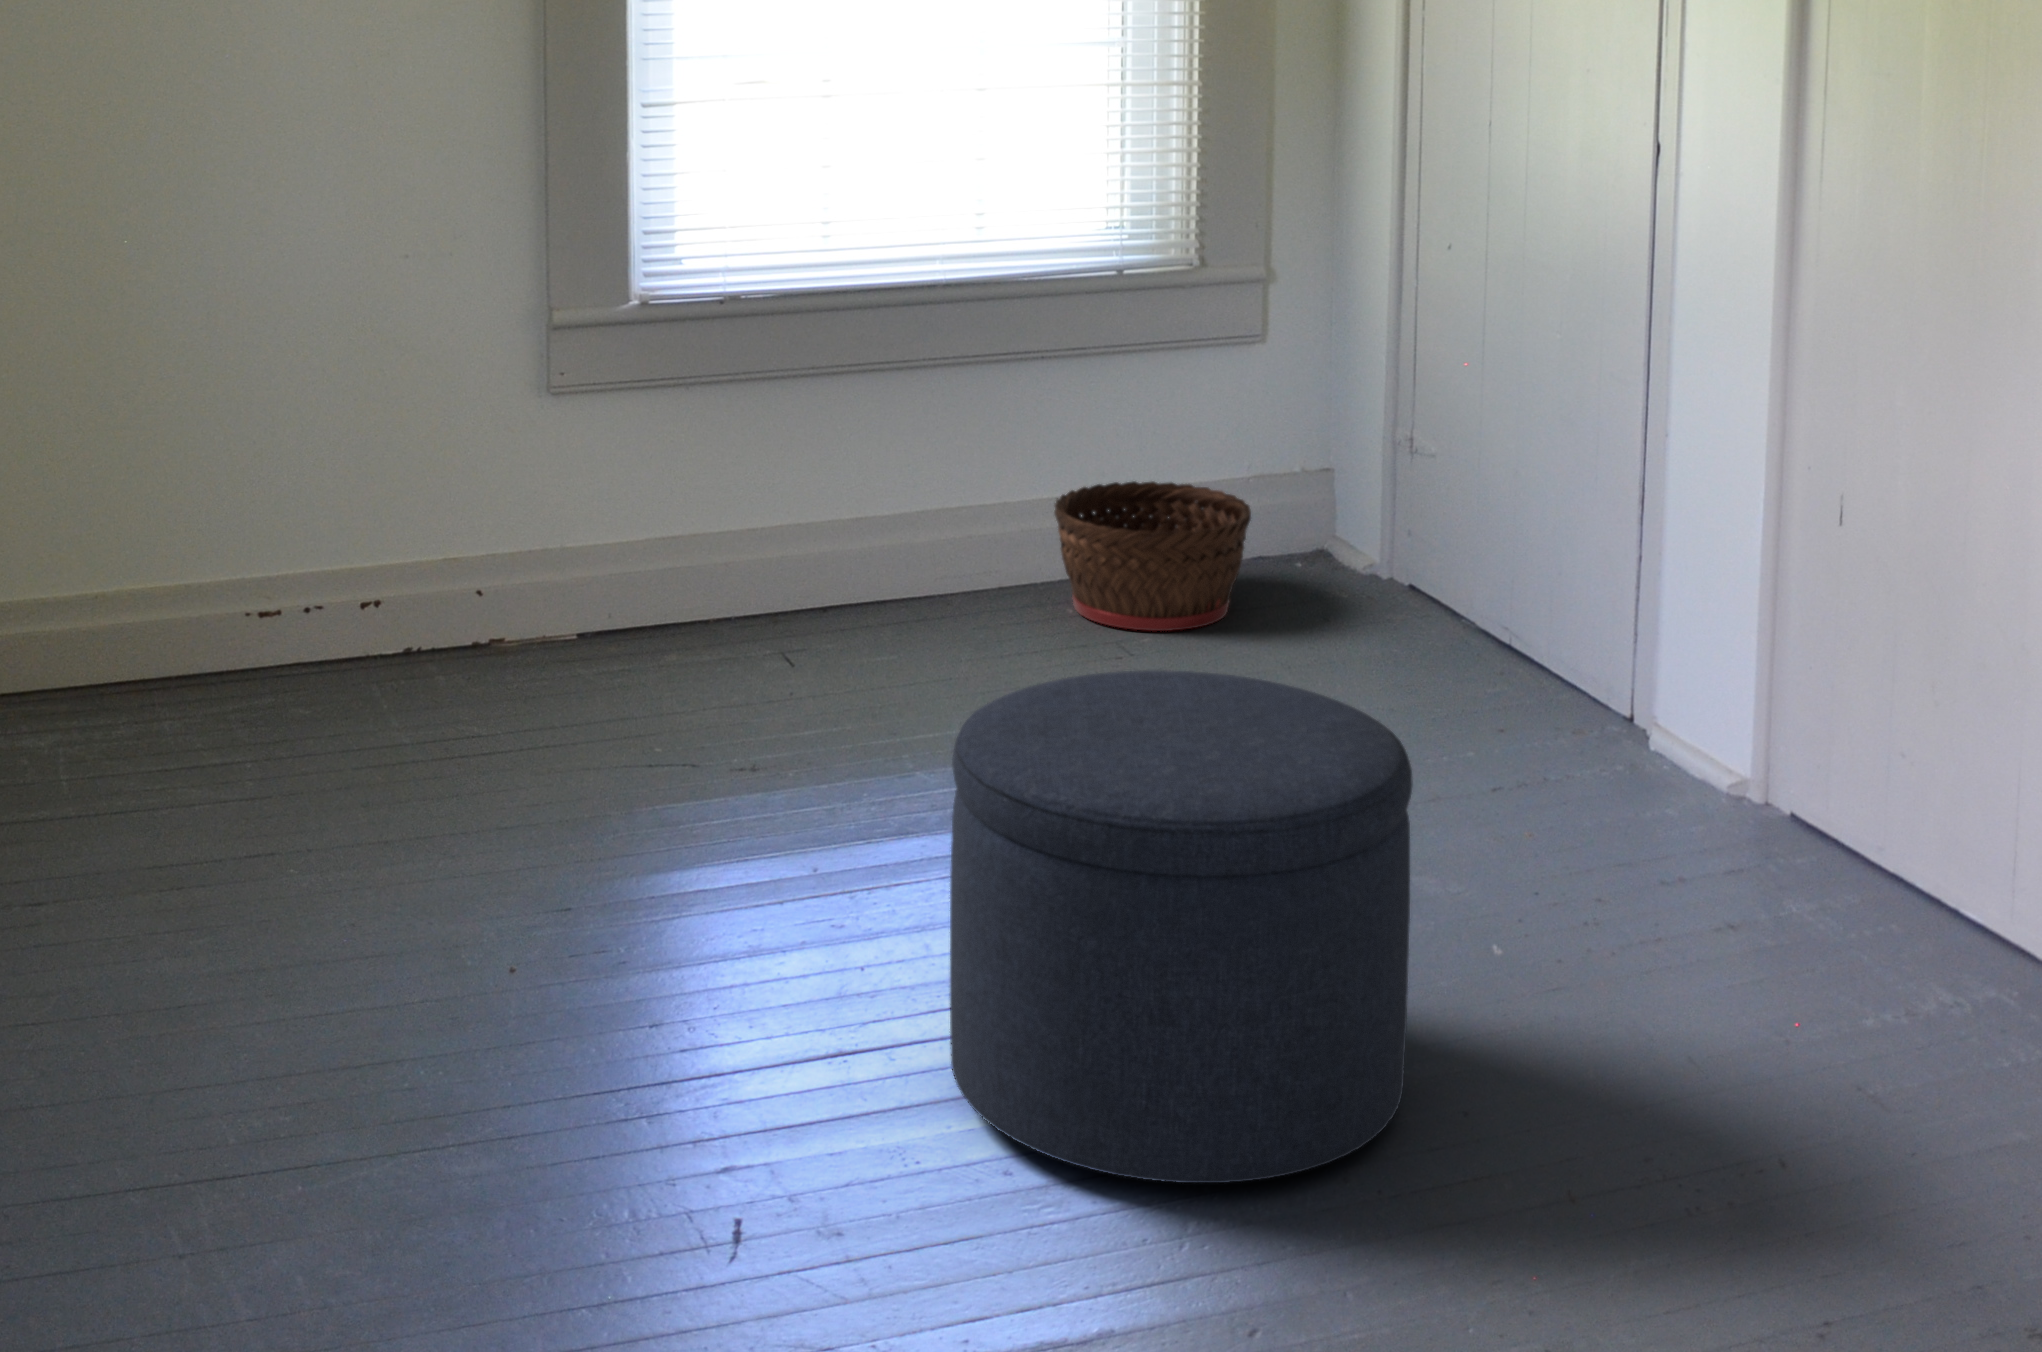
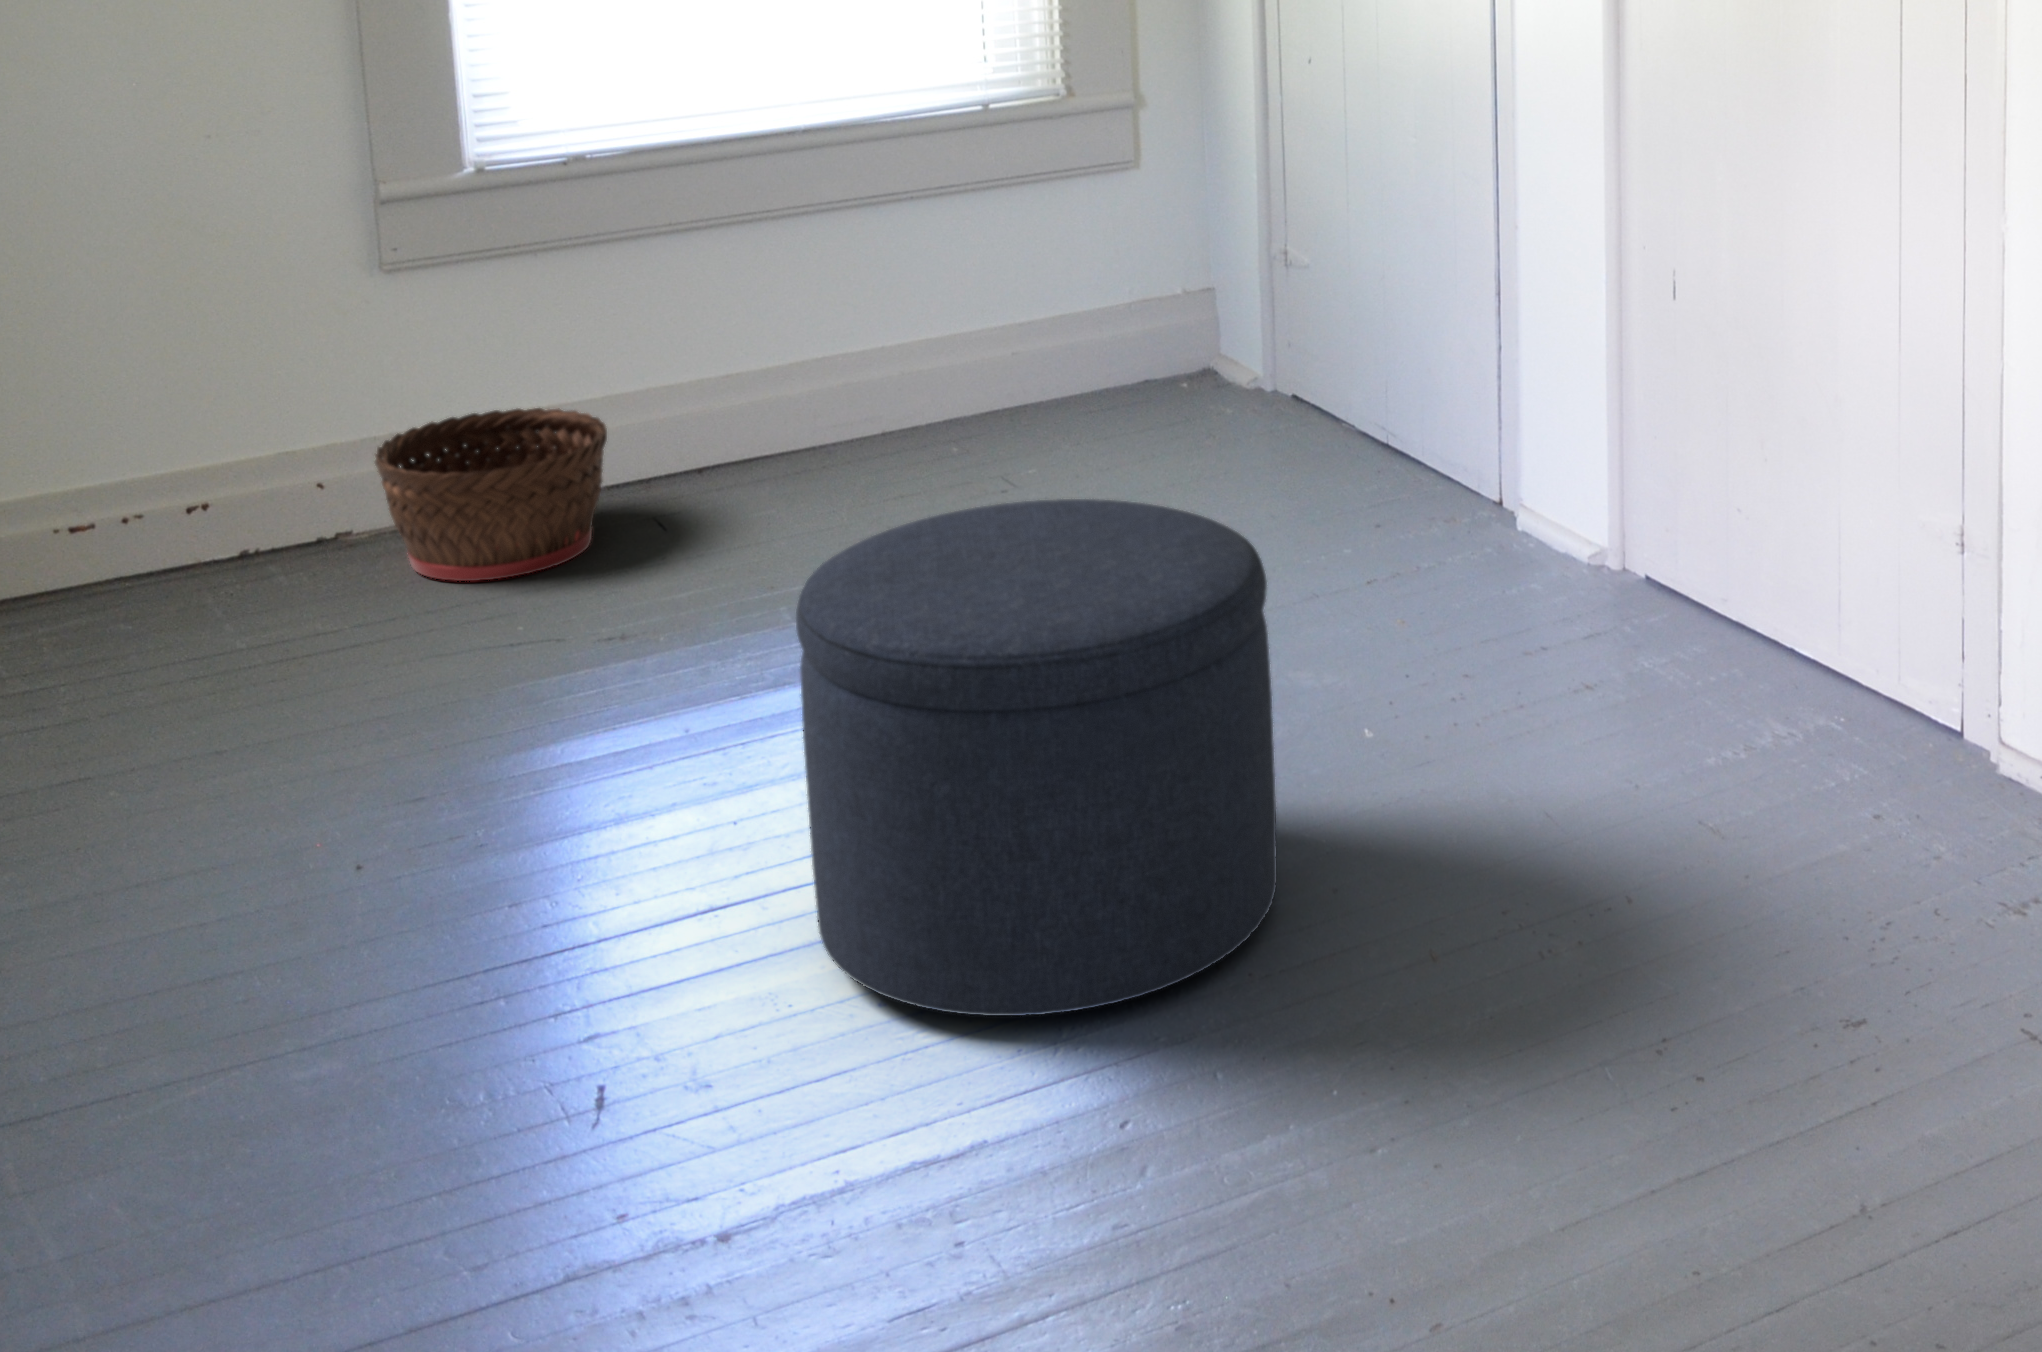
basket: present [1054,481,1251,631] -> present [375,408,607,581]

